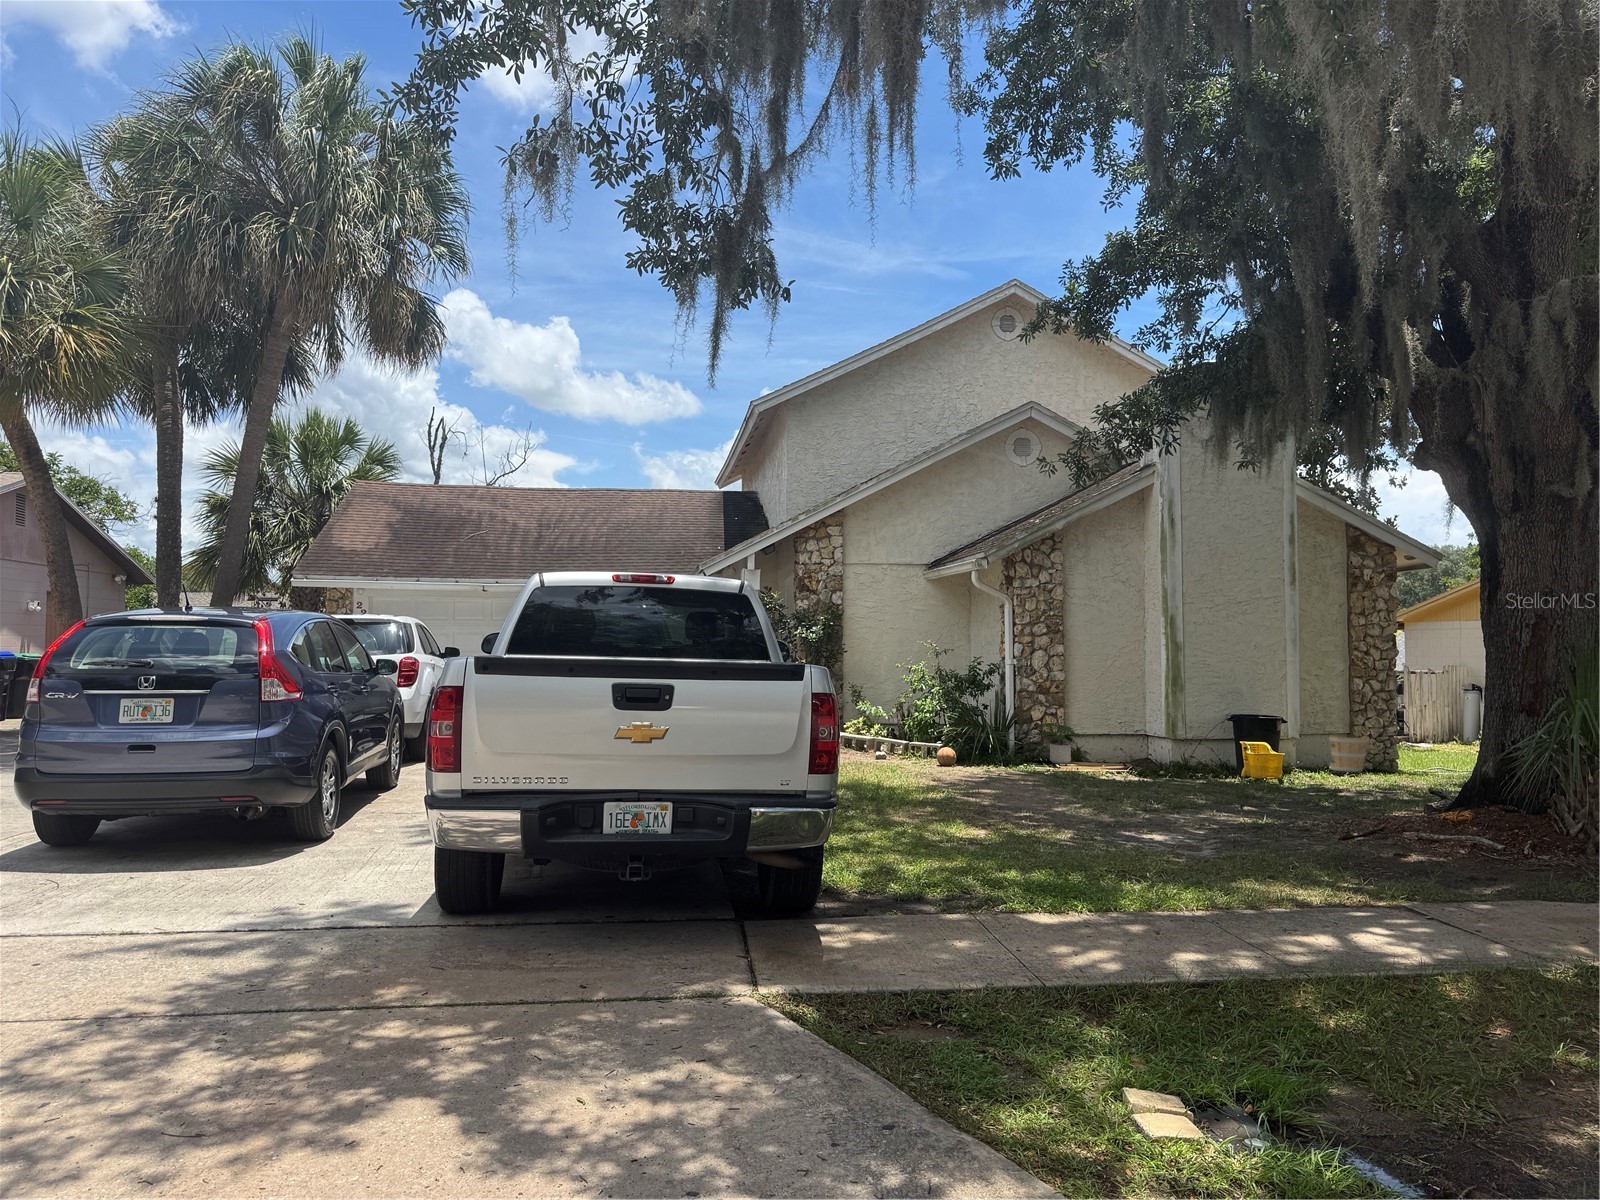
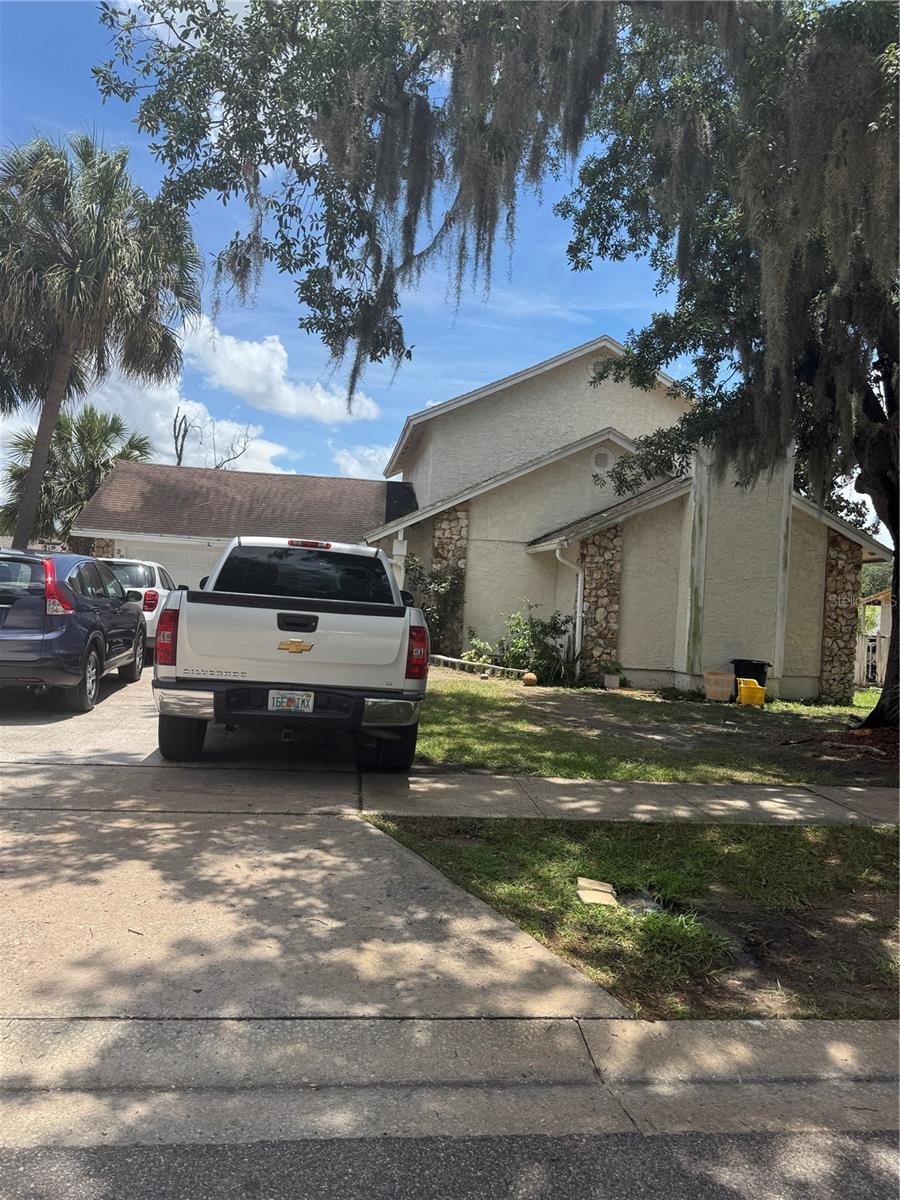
wooden bucket: present [1329,736,1370,772] -> present [703,671,735,701]

